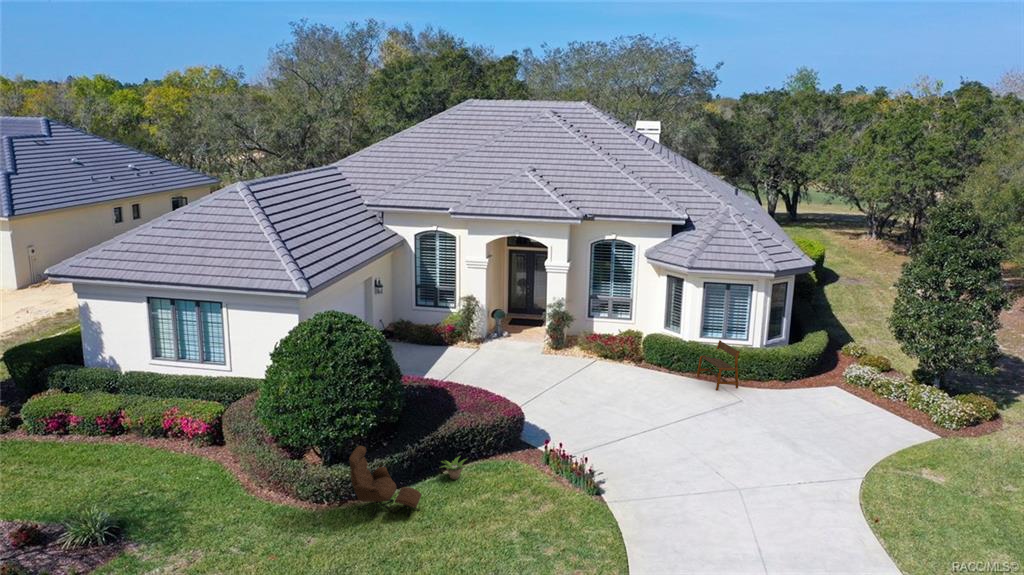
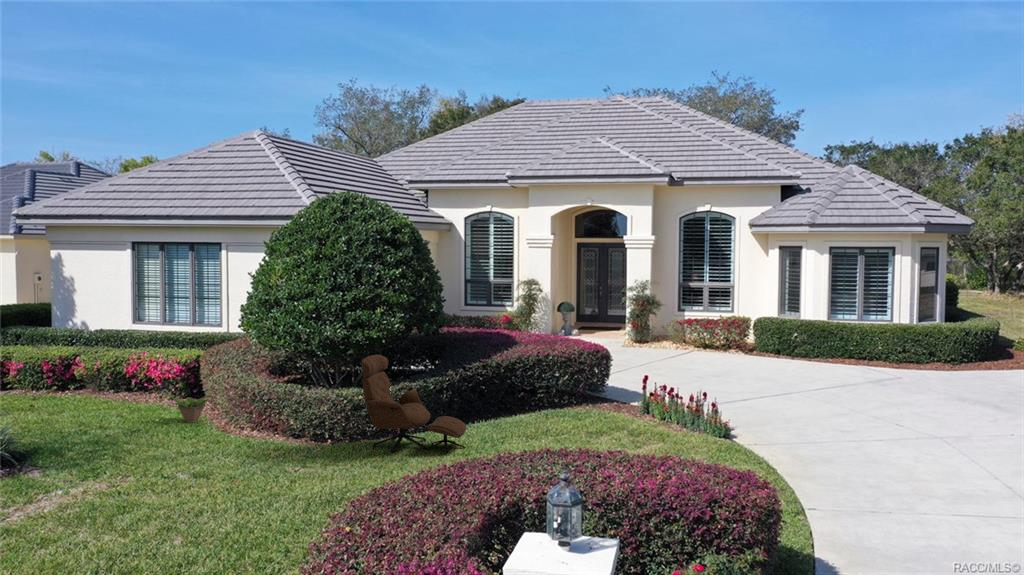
bench: present [697,340,740,391] -> none [831,315,892,372]
decorative plant: present [442,457,466,479] -> present [171,397,209,422]

